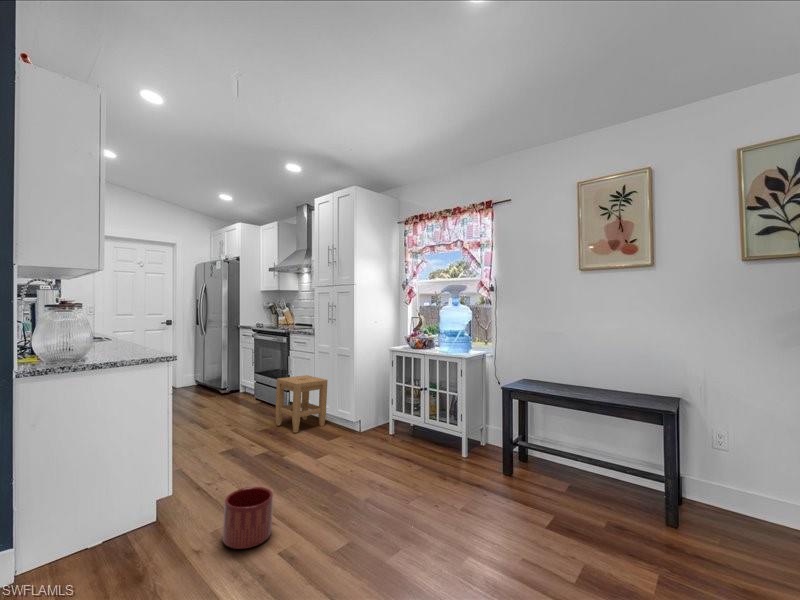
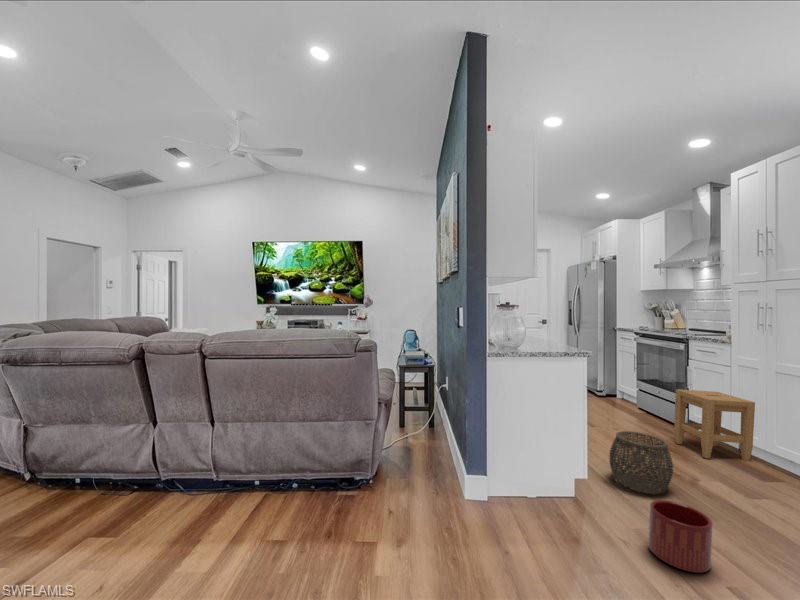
woven basket: none [206,427,262,486] -> present [609,431,673,494]

